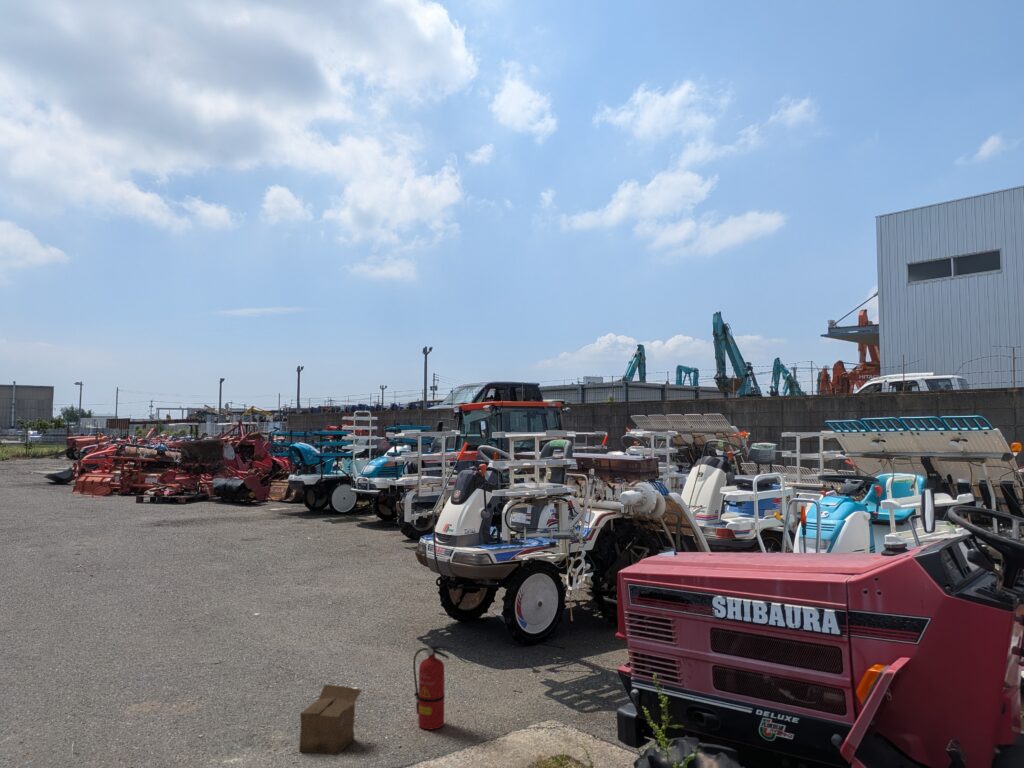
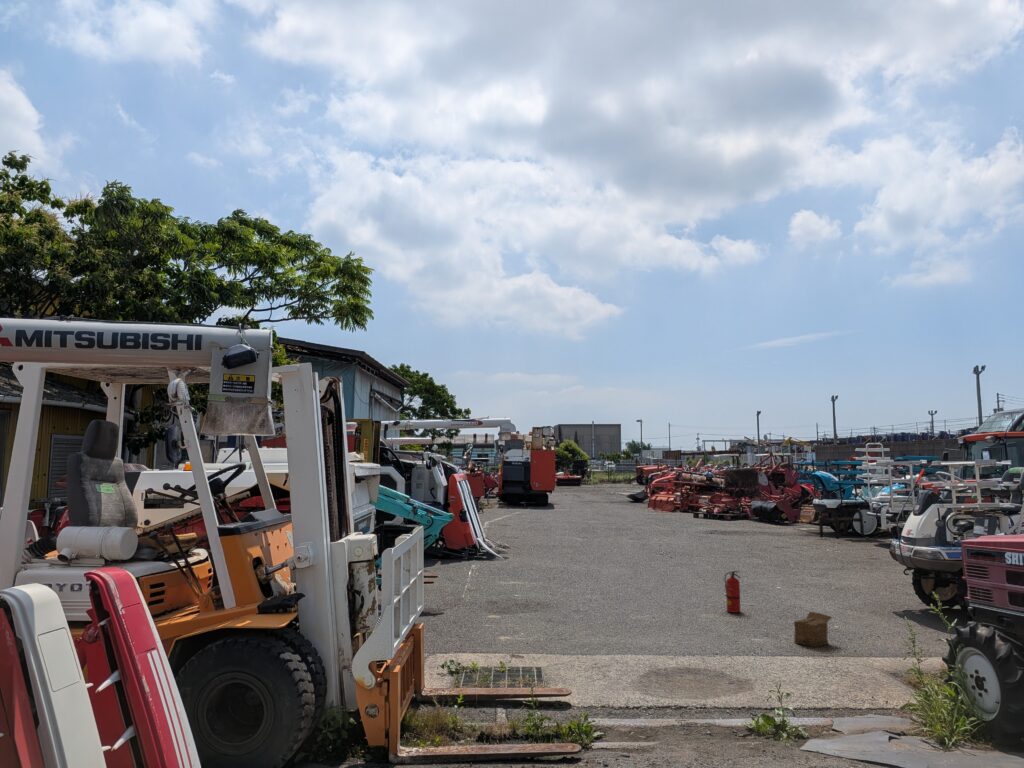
bench: none [296,485,345,521] -> present [819,508,864,538]
fire extinguisher: present [413,645,449,729] -> present [725,571,740,613]

